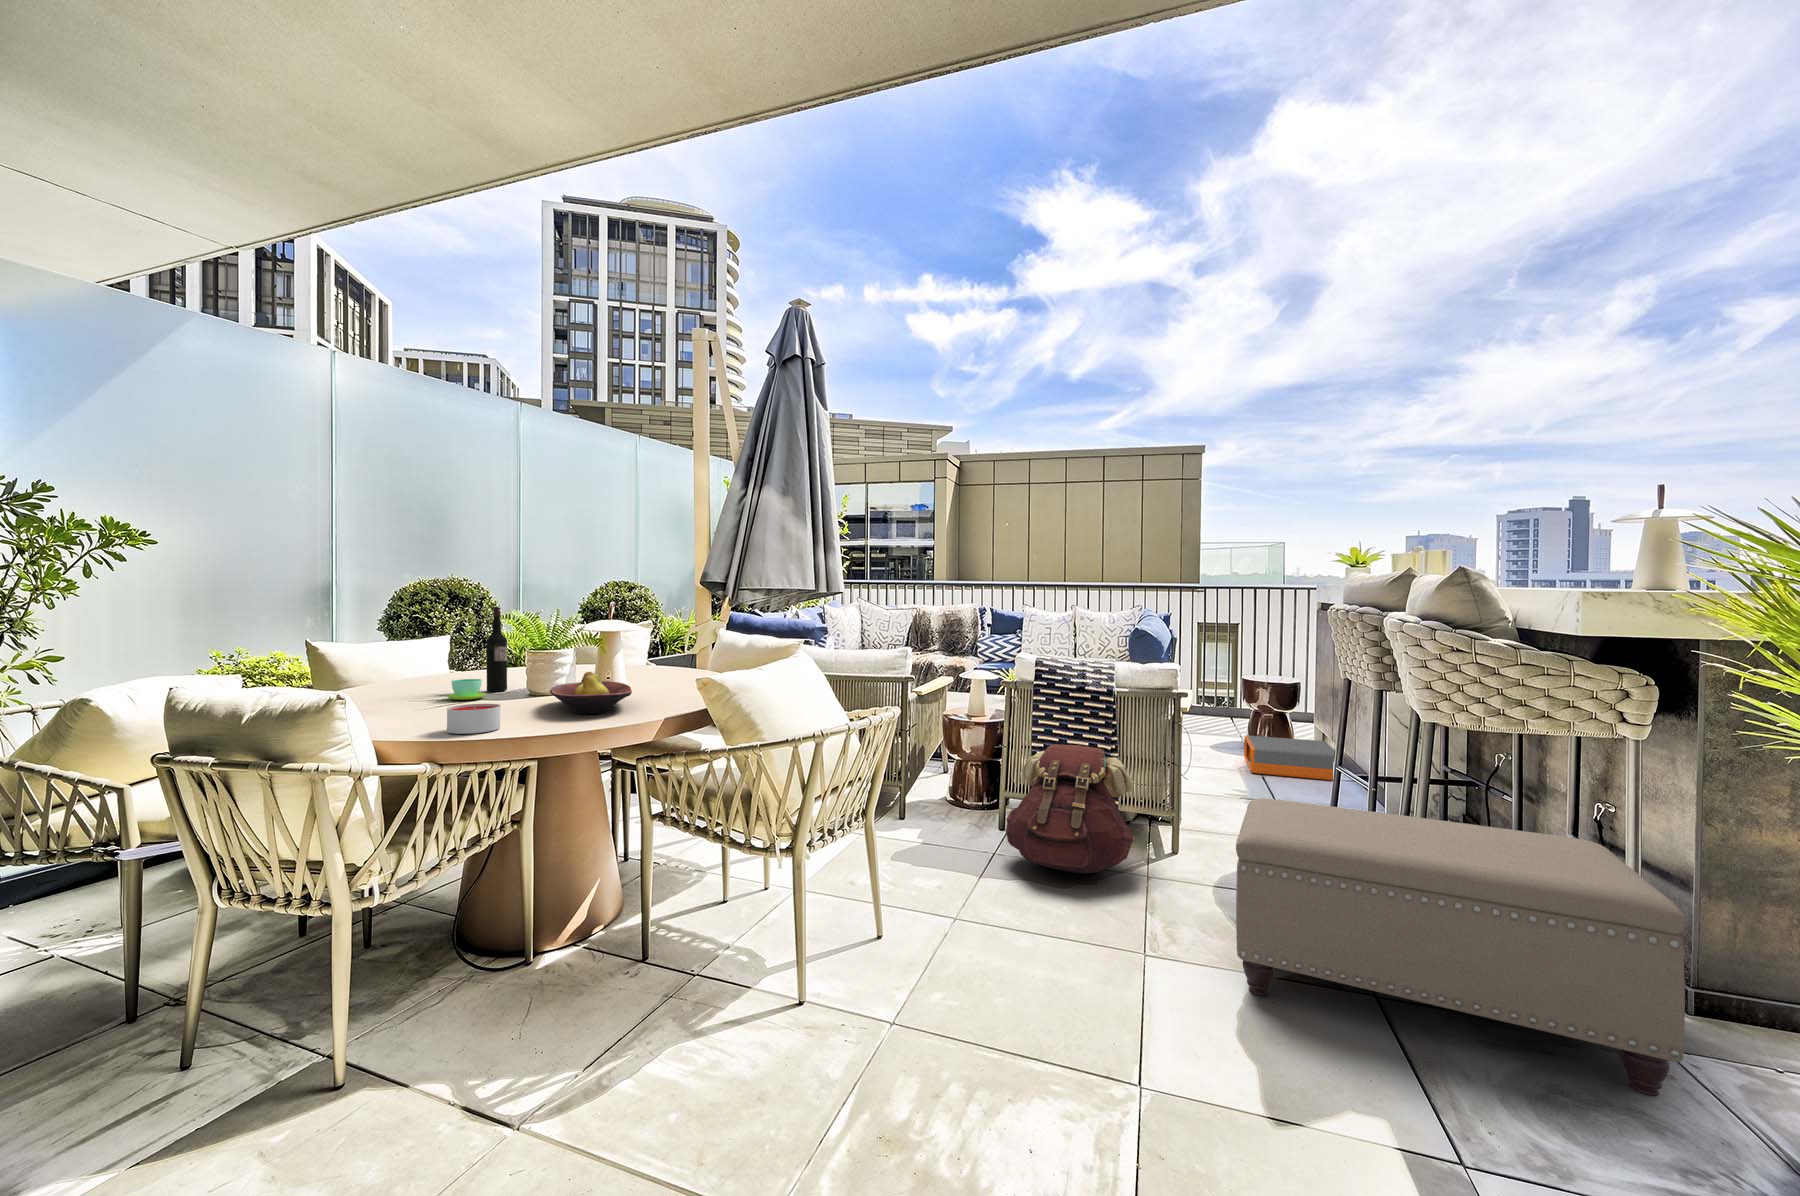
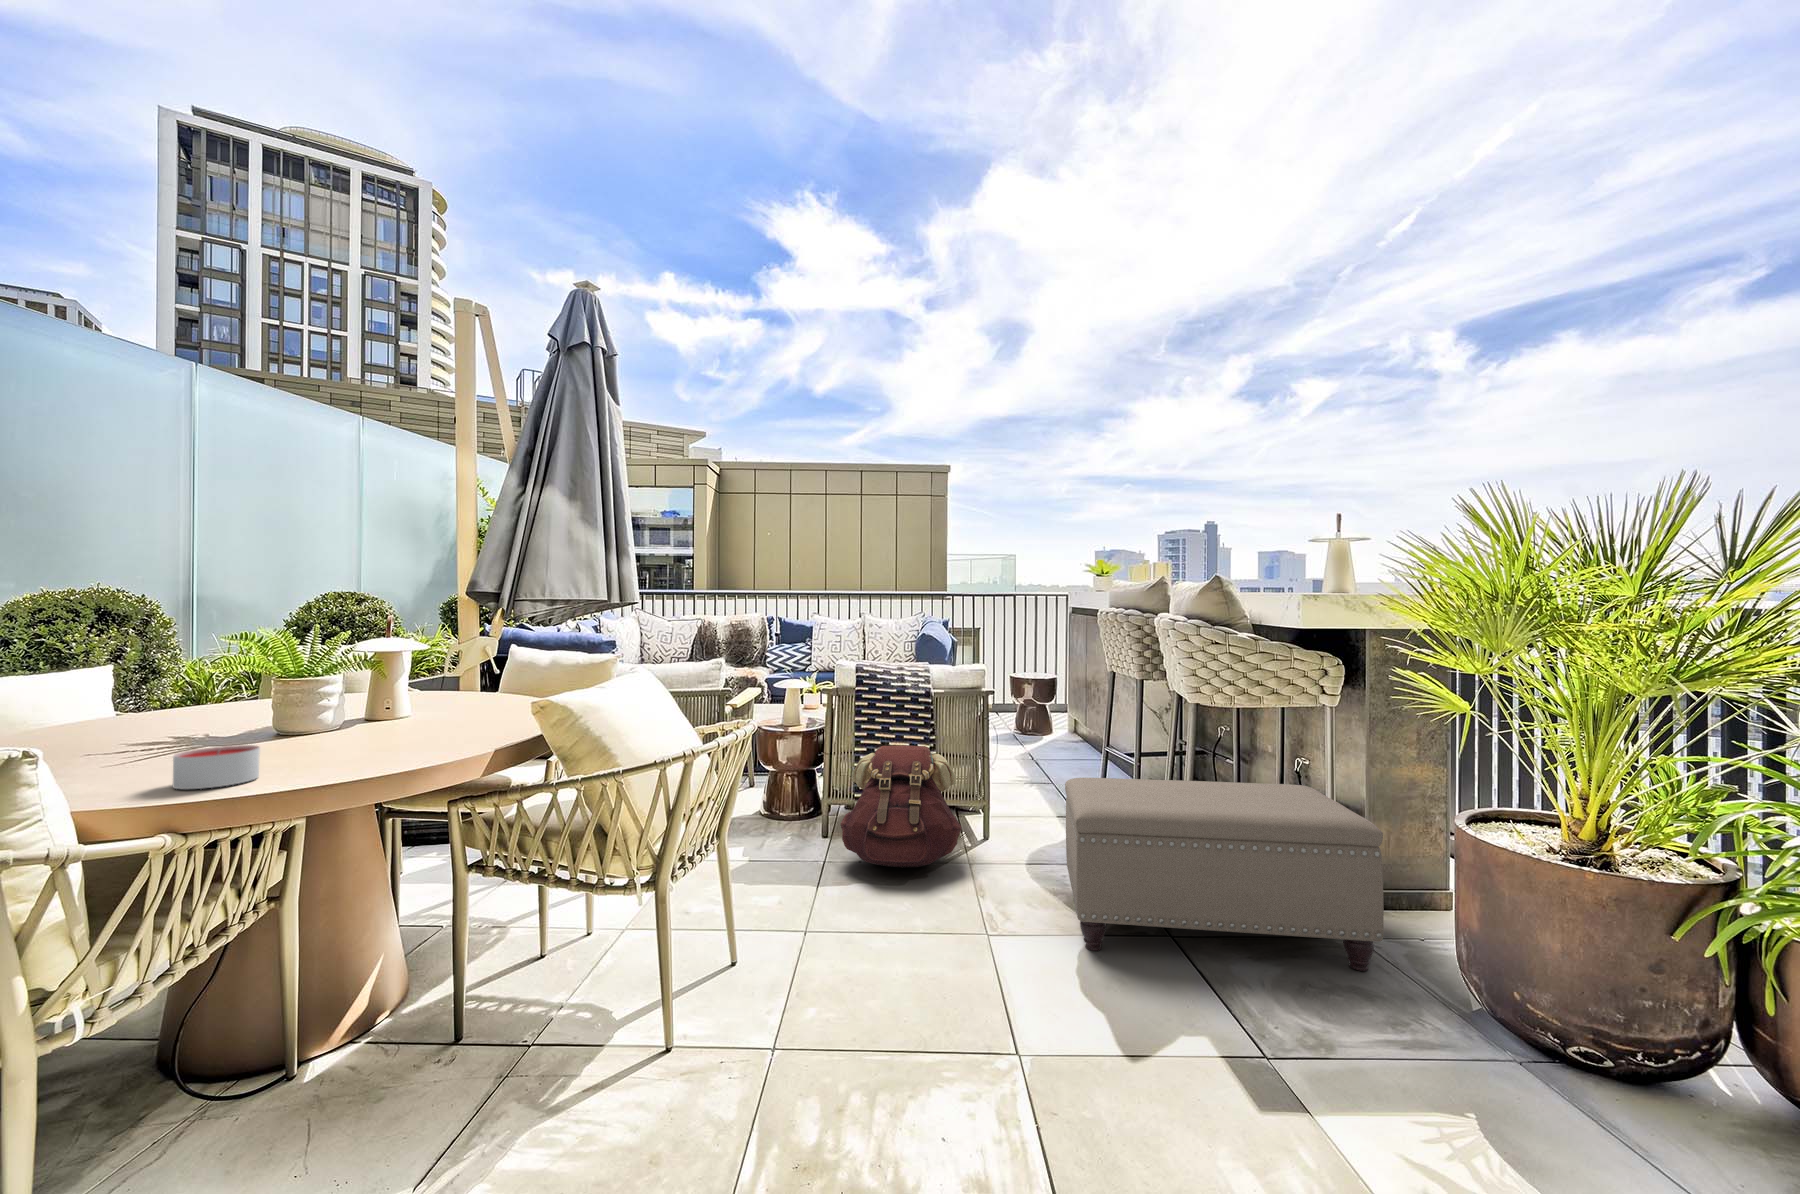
wine bottle: present [486,607,507,692] -> none [189,619,223,732]
fruit bowl: present [550,672,632,714] -> none [314,698,439,750]
cup: present [446,679,486,700] -> none [128,716,196,746]
storage box: present [1244,736,1335,781] -> none [1012,727,1090,760]

